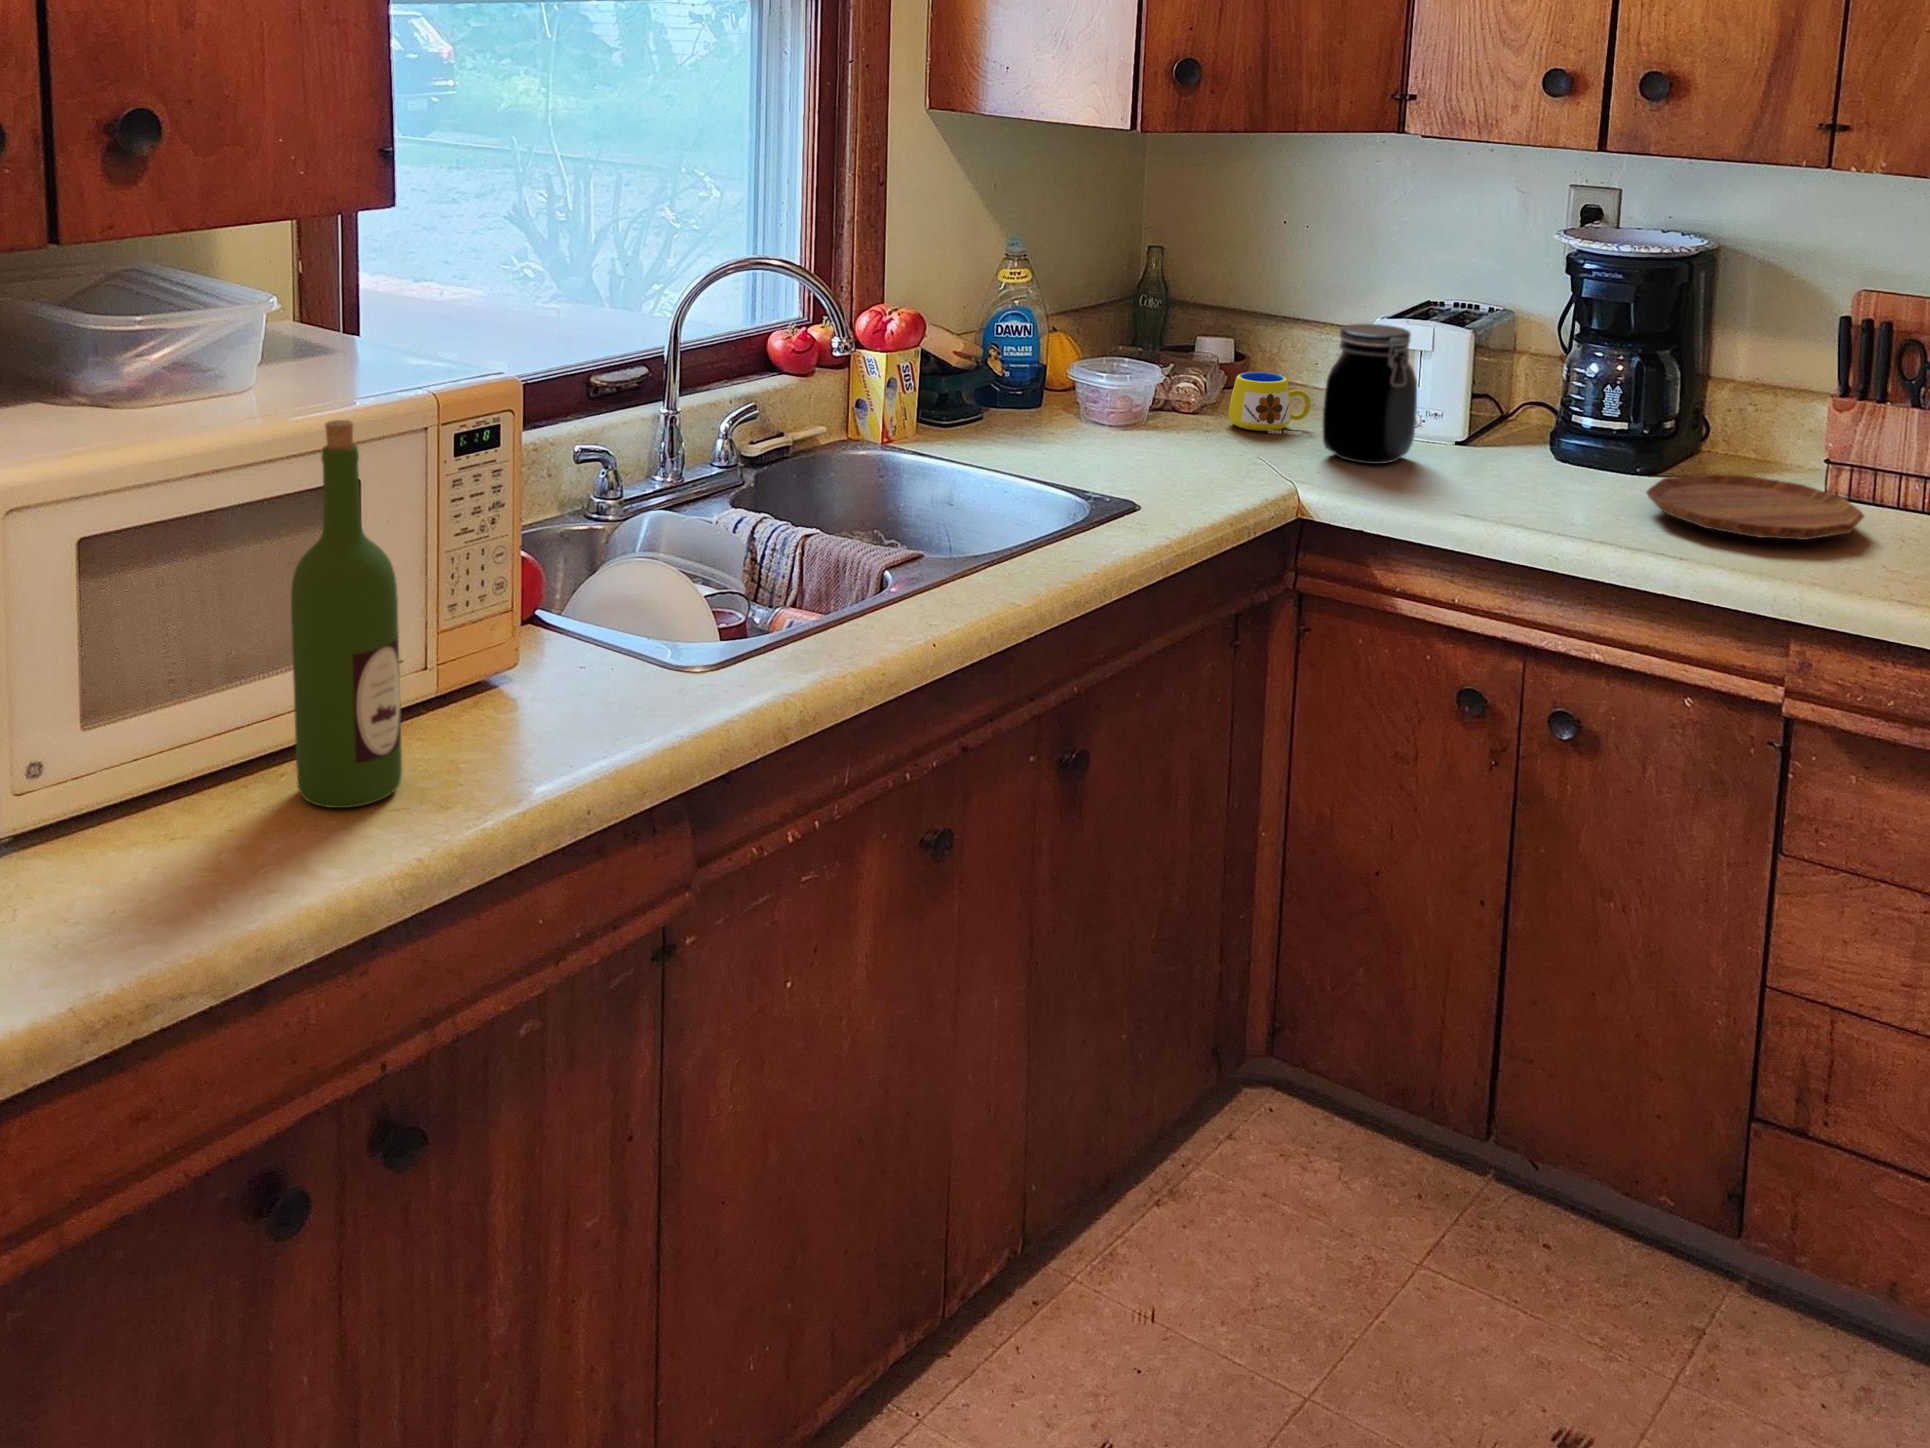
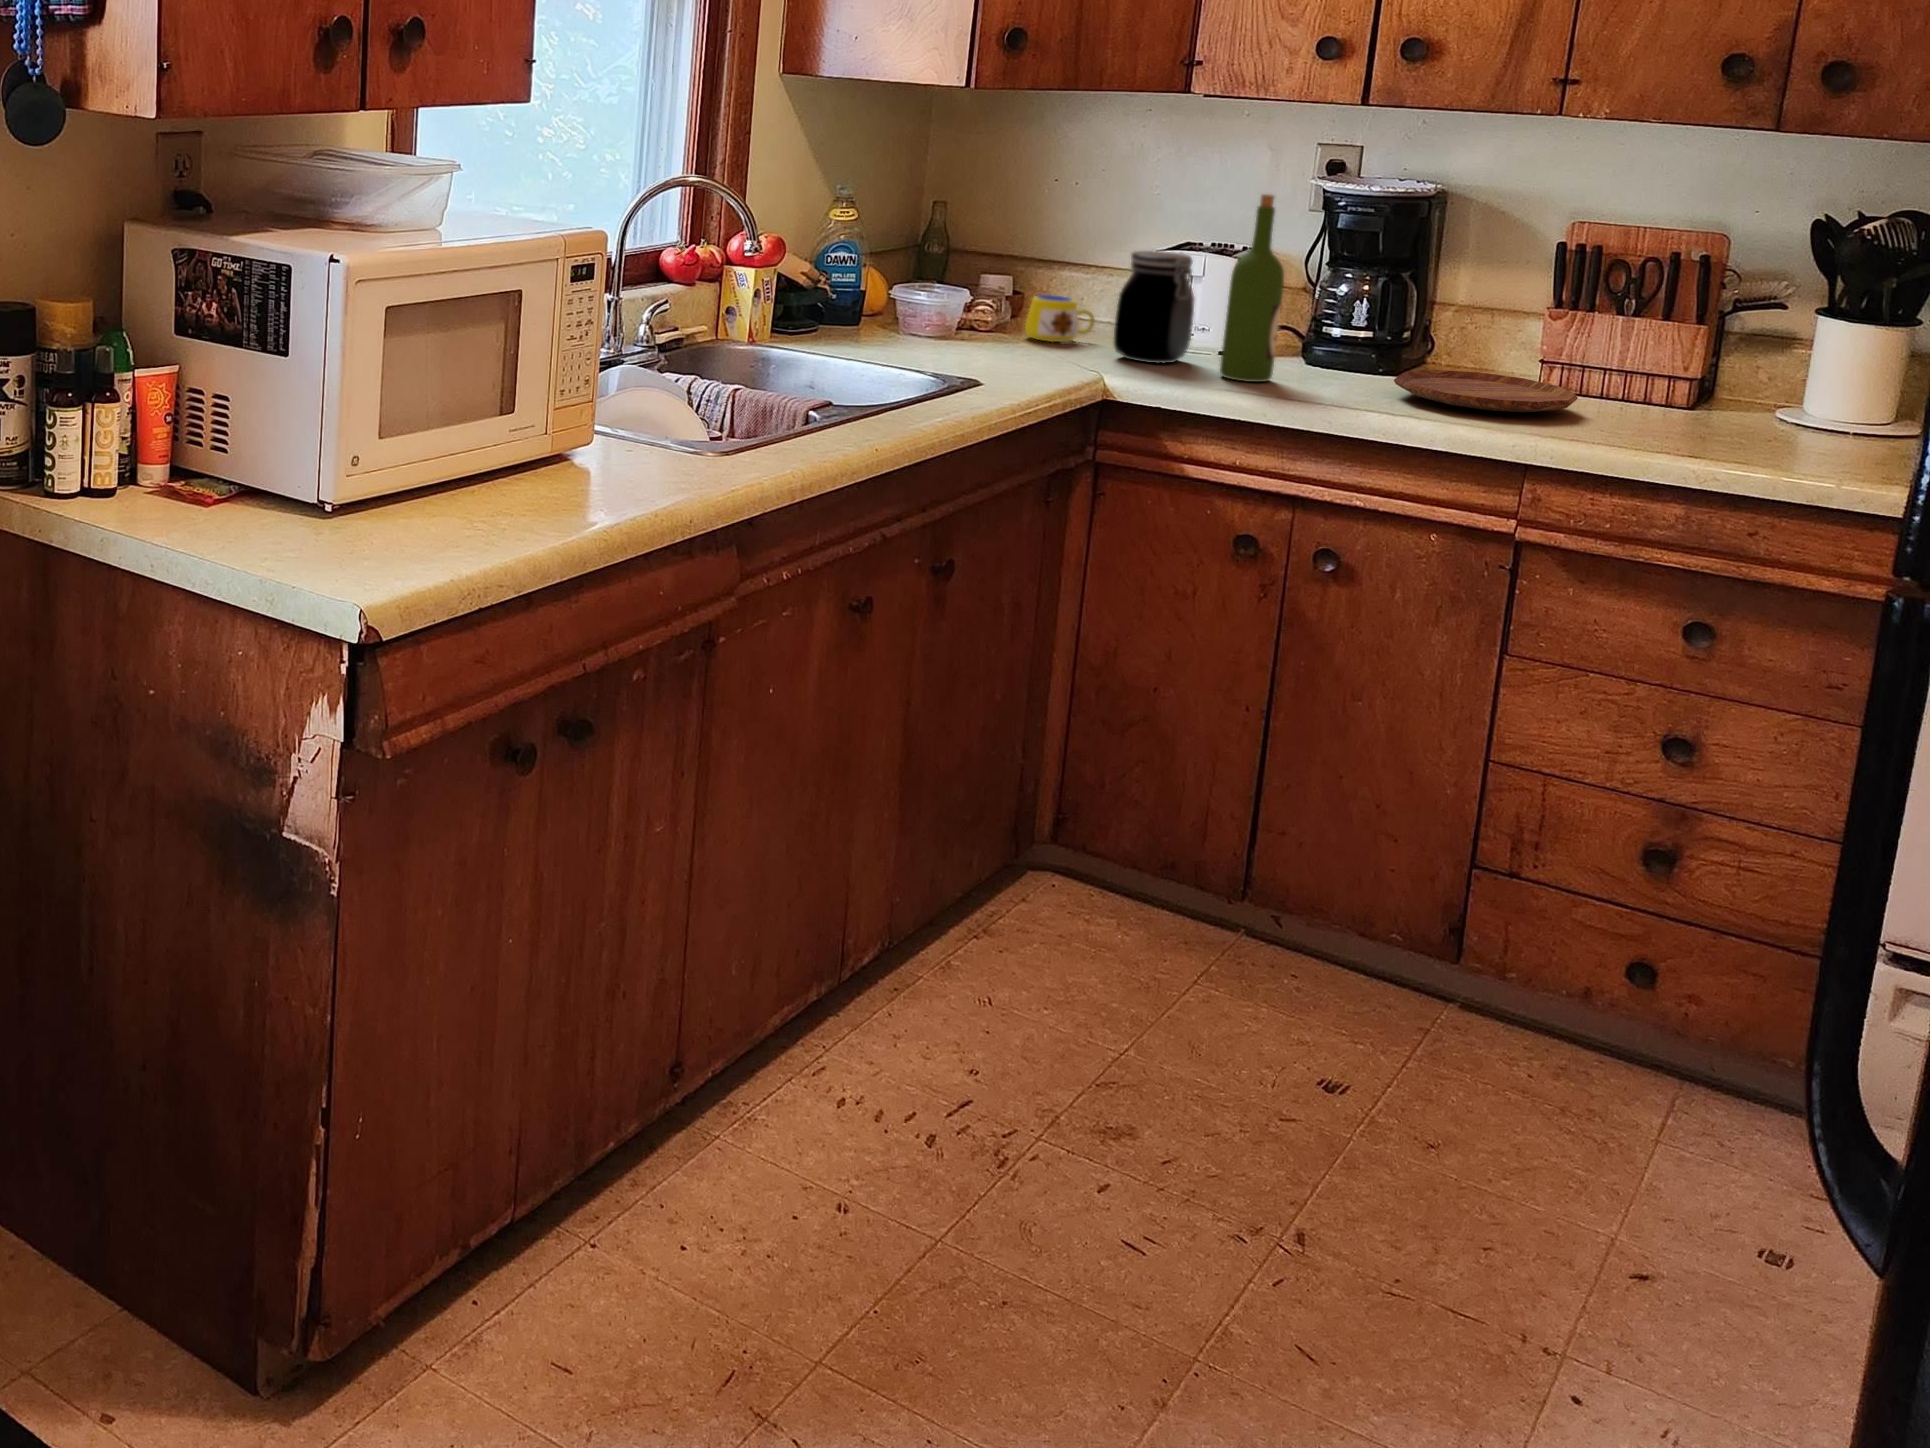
wine bottle: present [291,420,402,808] -> present [1220,194,1284,382]

